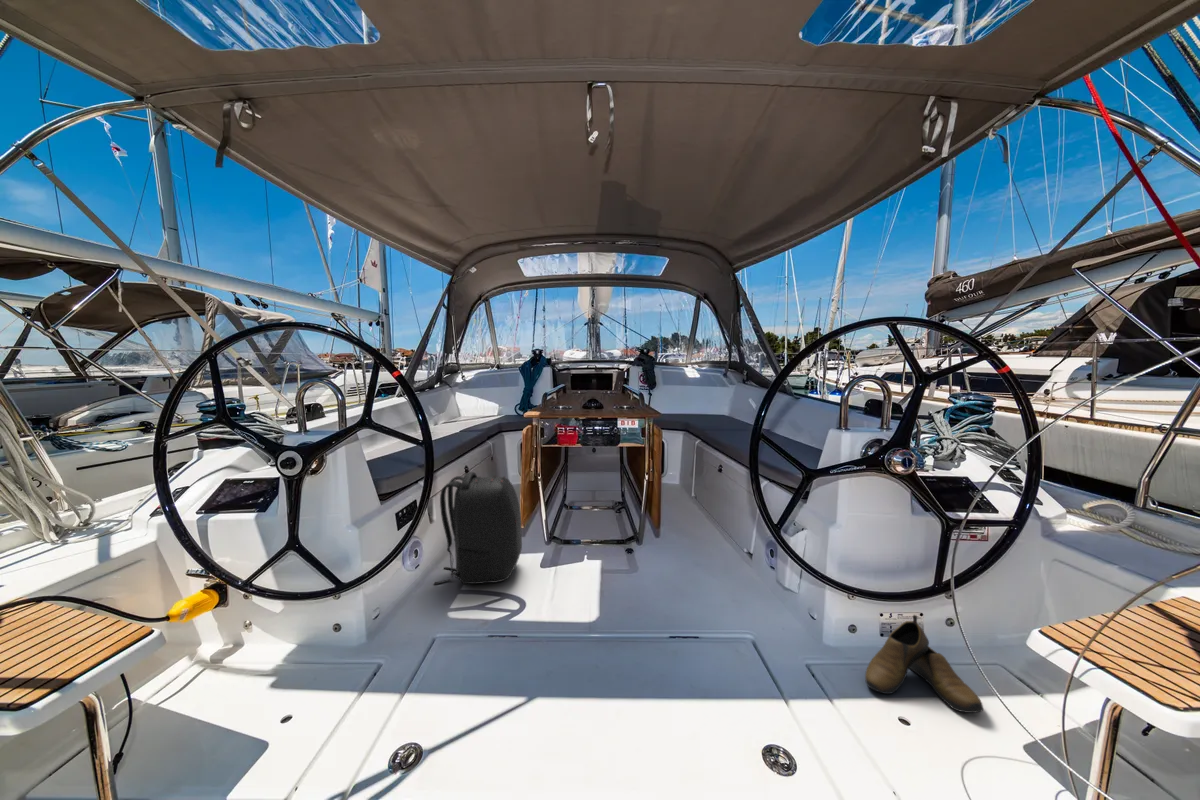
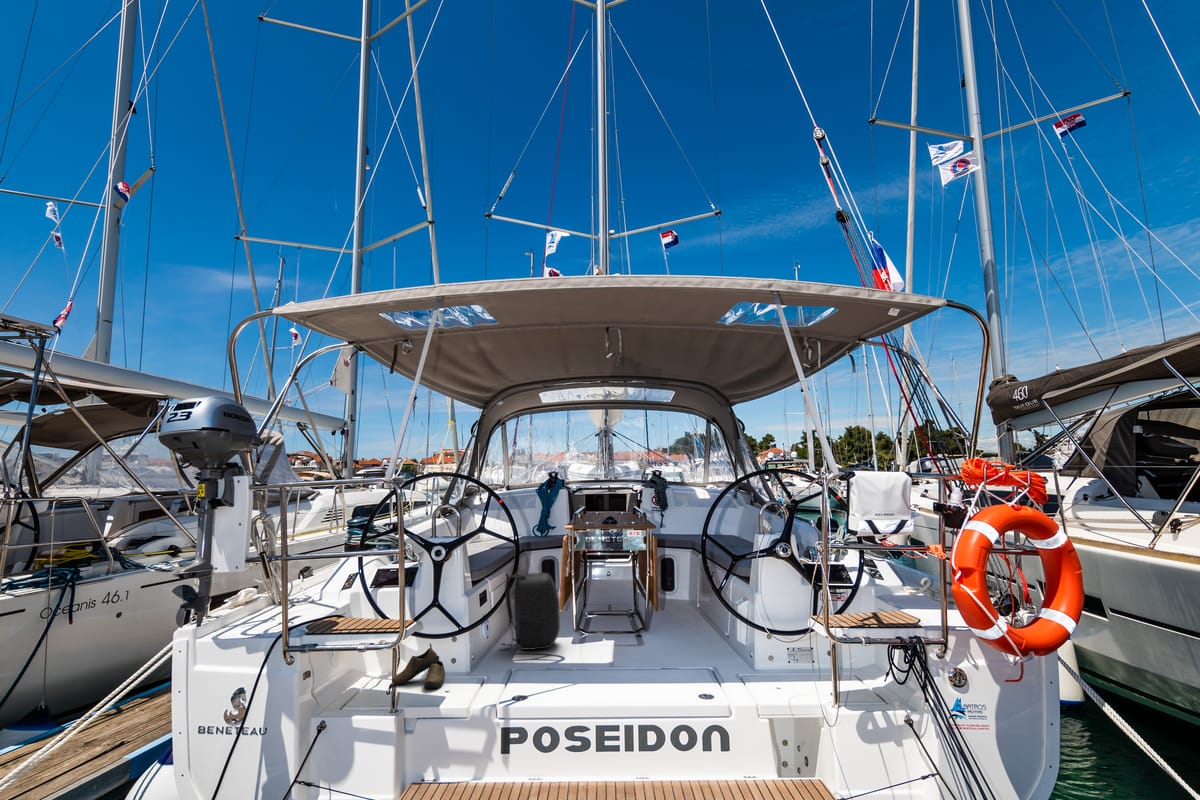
shoe: present [865,615,983,713] -> present [392,644,445,688]

